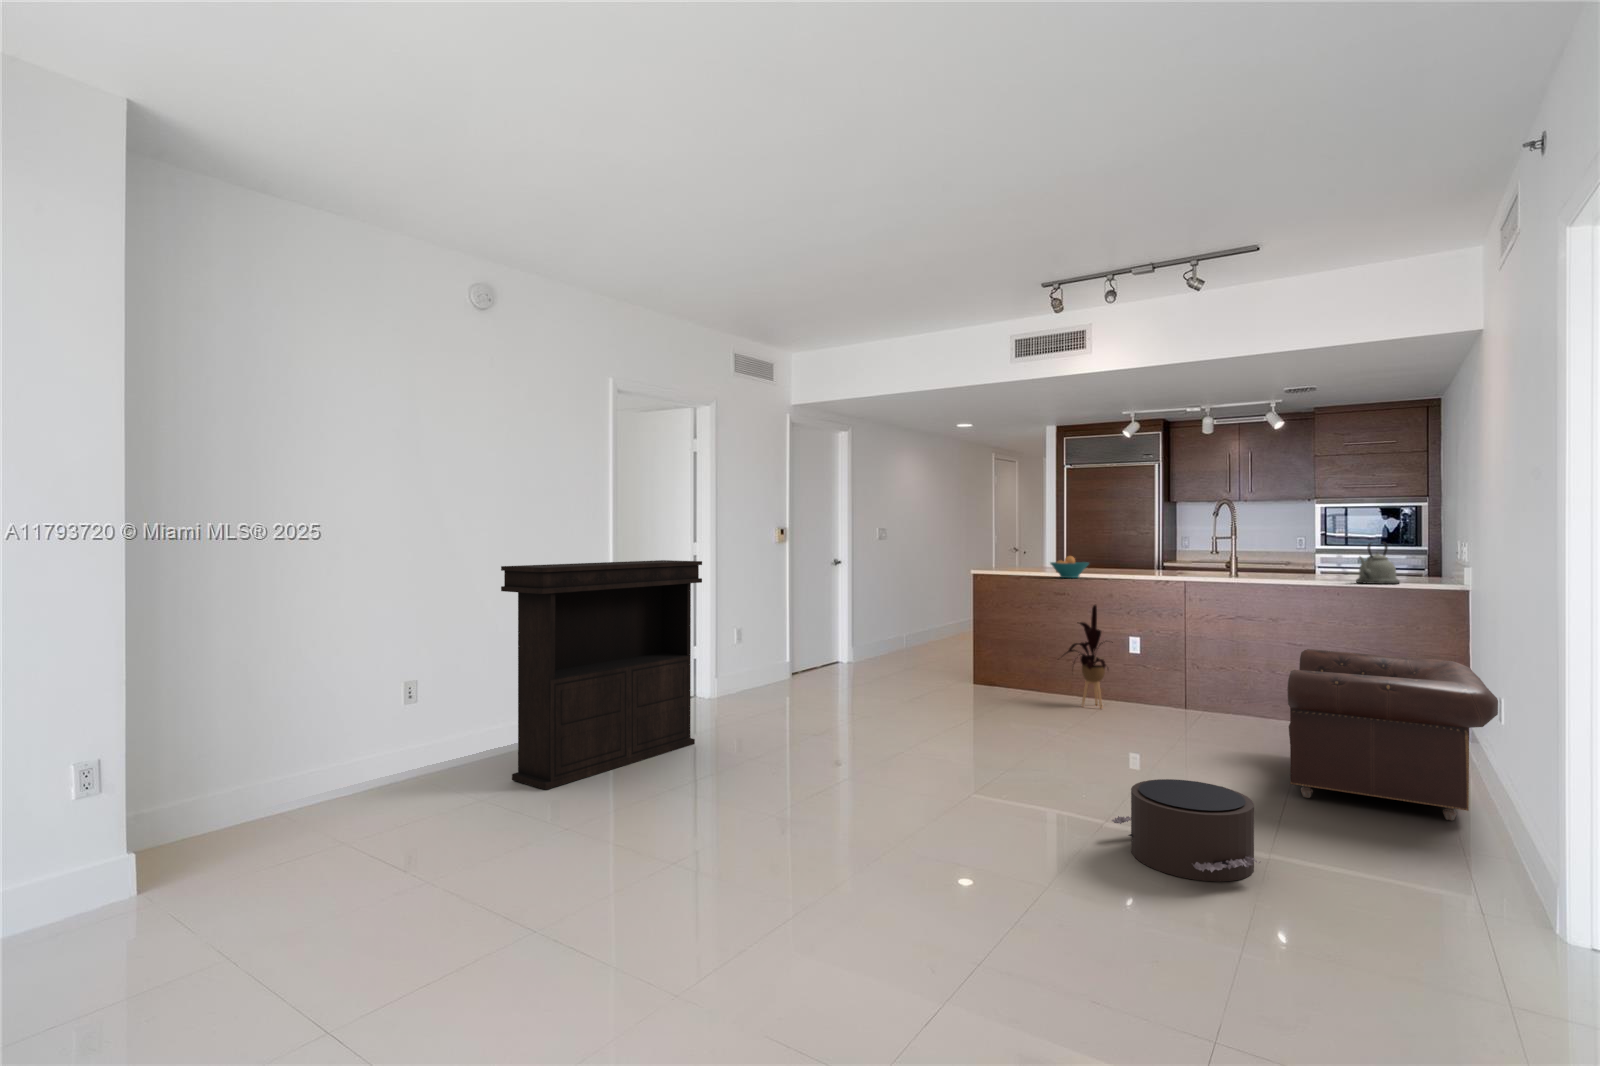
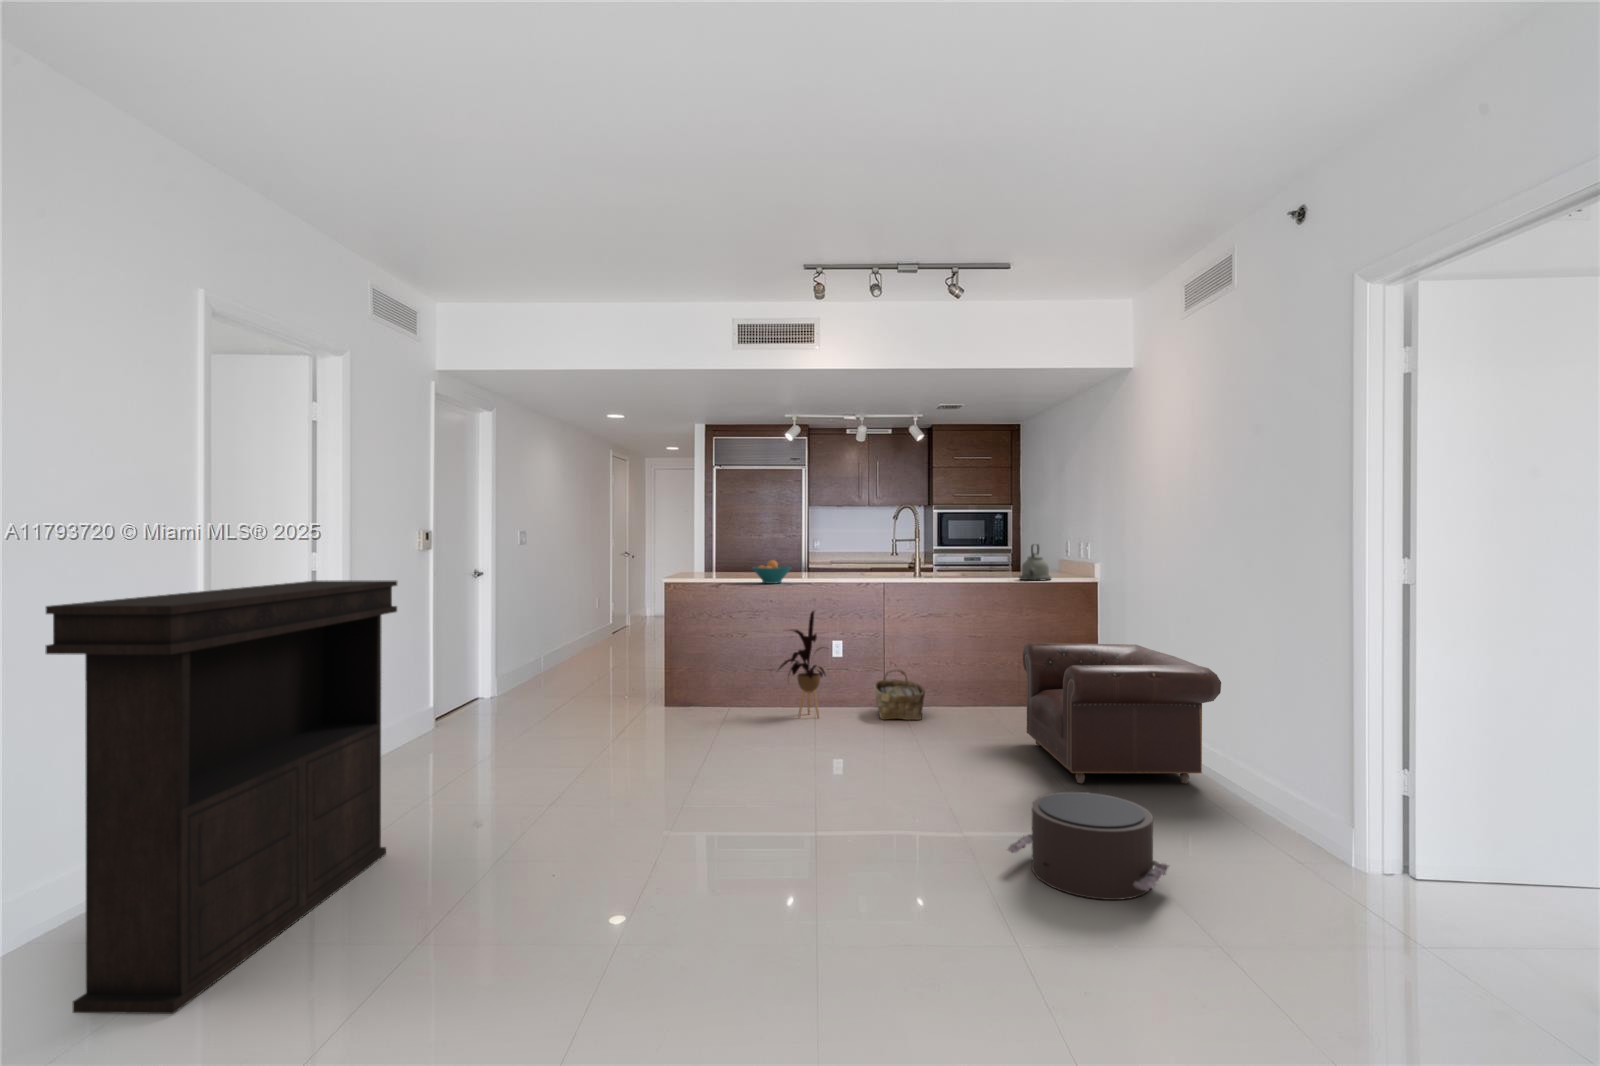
woven basket: none [1160,670,1219,723] -> present [874,669,925,720]

